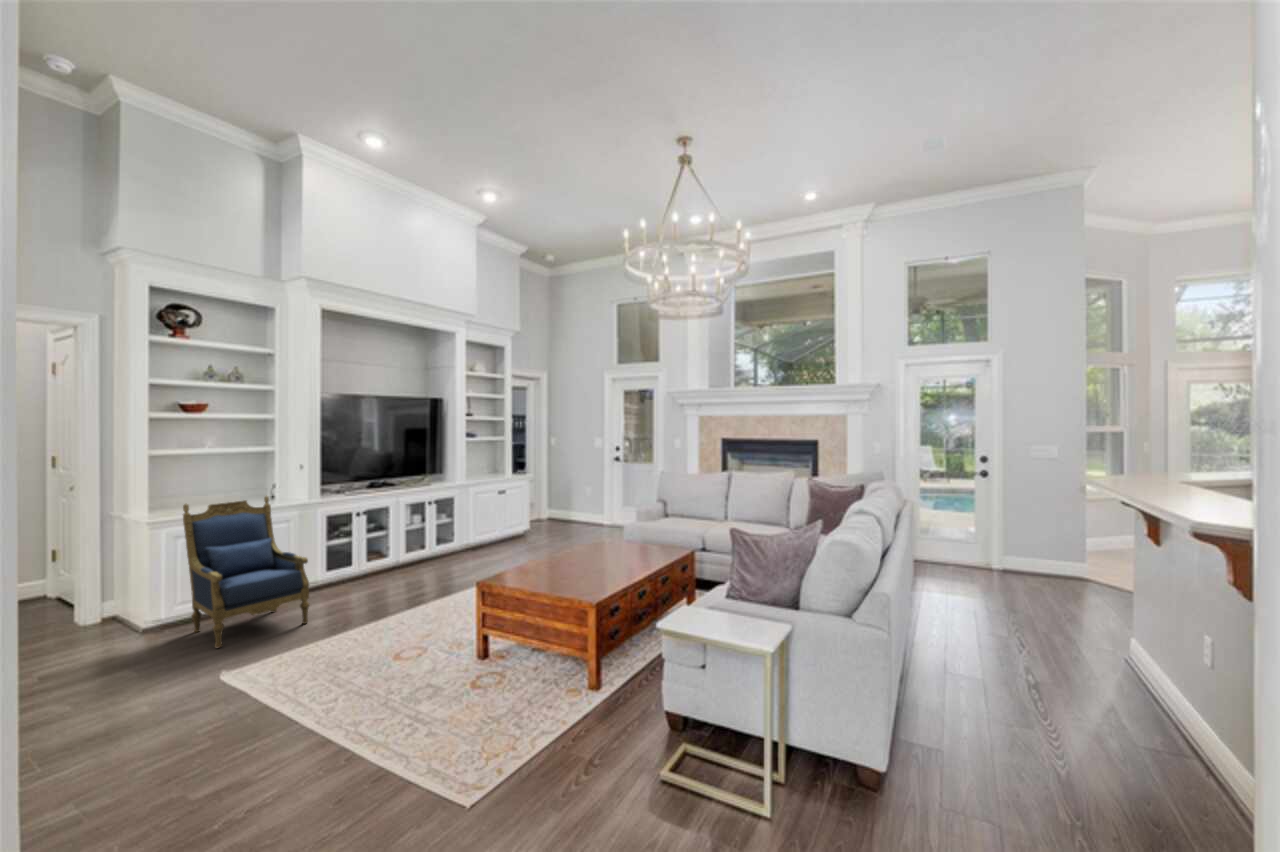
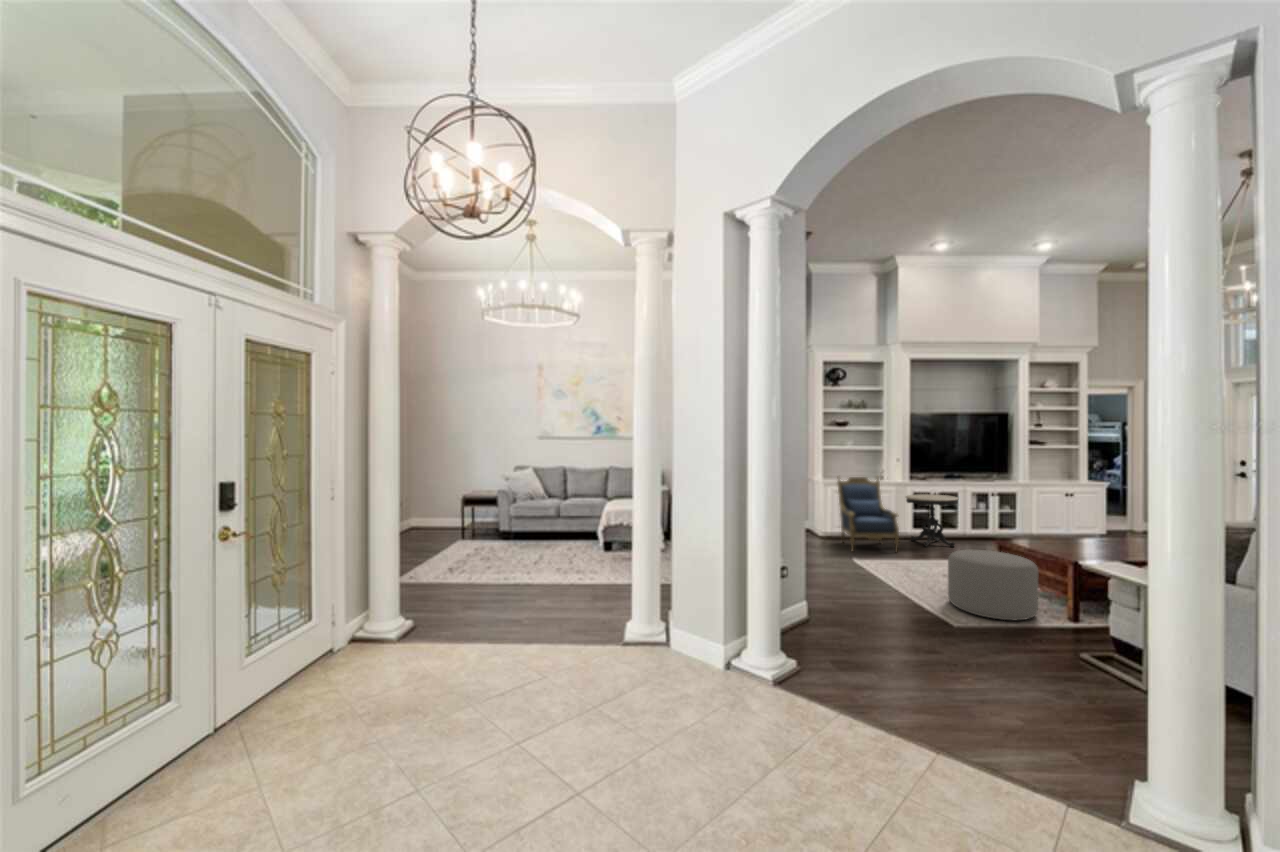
side table: none [315,513,394,598] -> present [906,494,958,547]
ottoman: none [418,599,545,726] -> present [948,550,1038,620]

